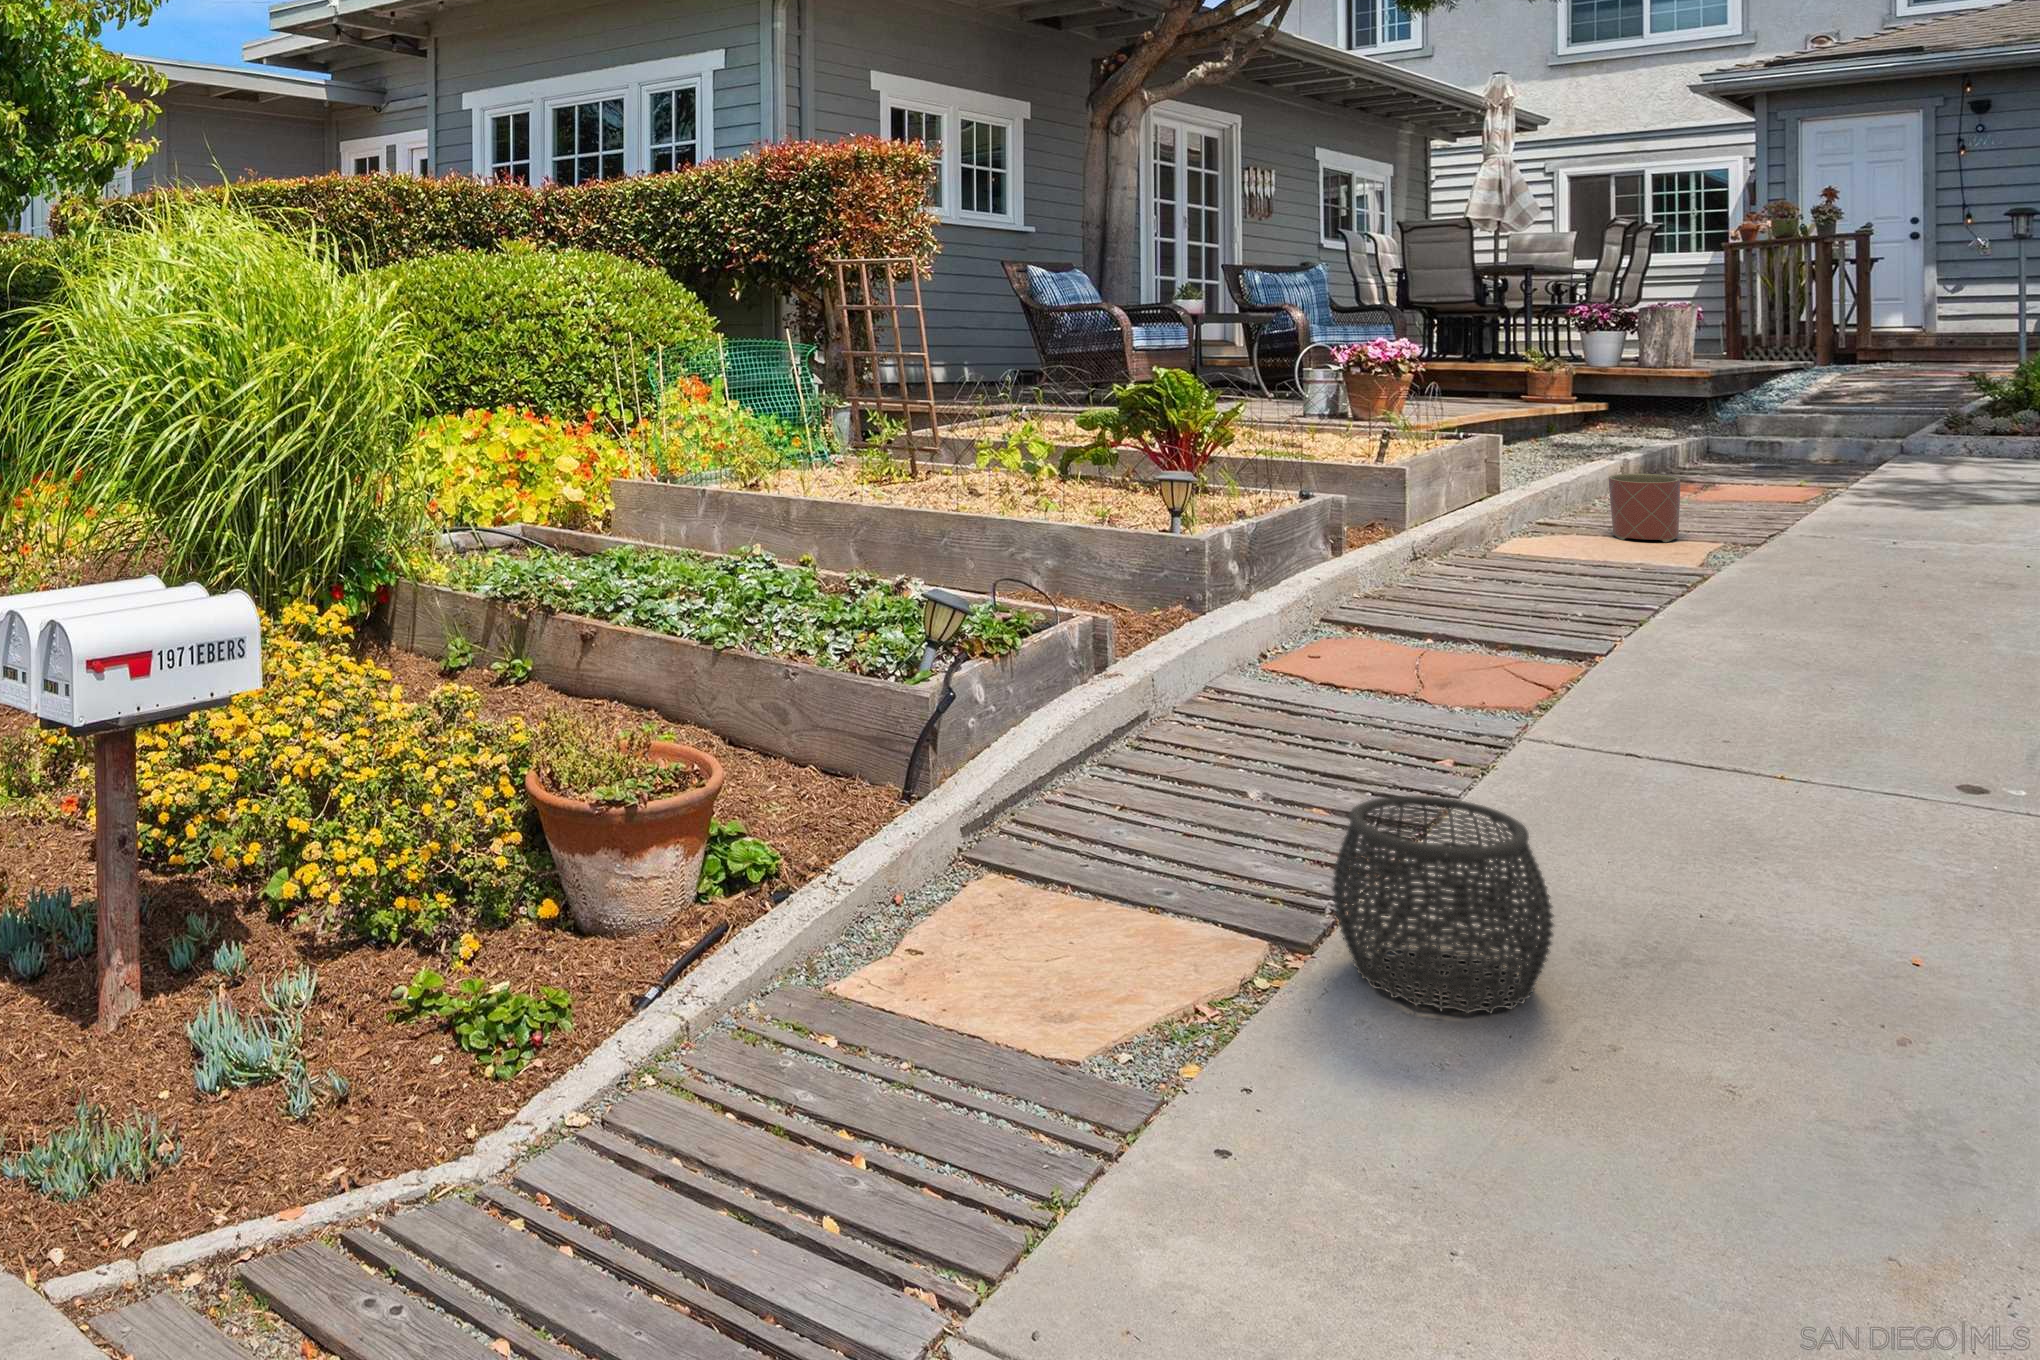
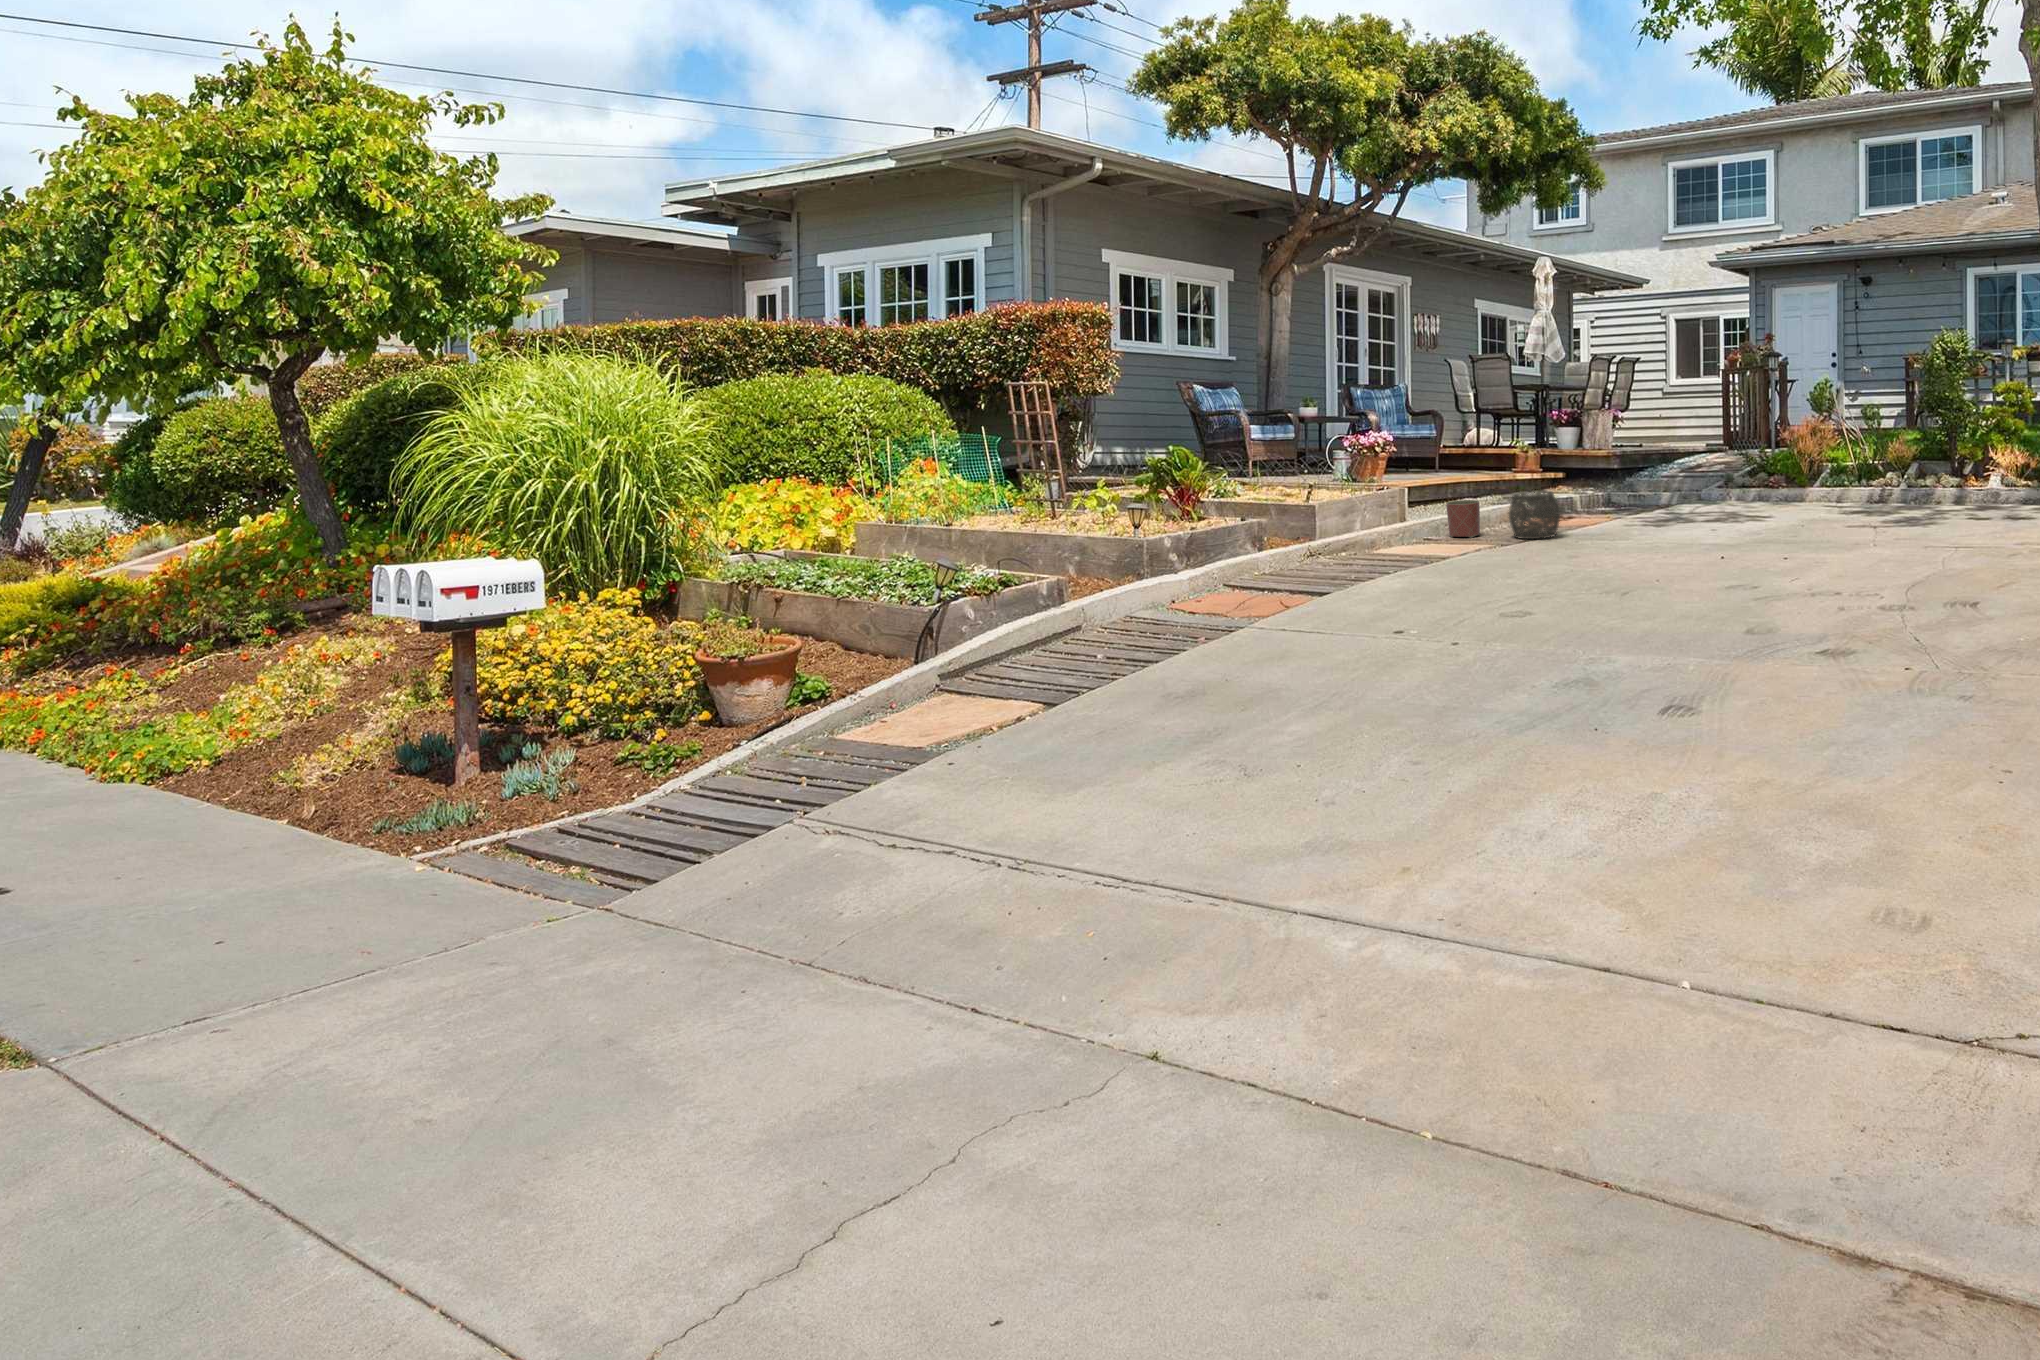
woven basket: present [1331,796,1554,1014] -> present [1509,490,1560,539]

